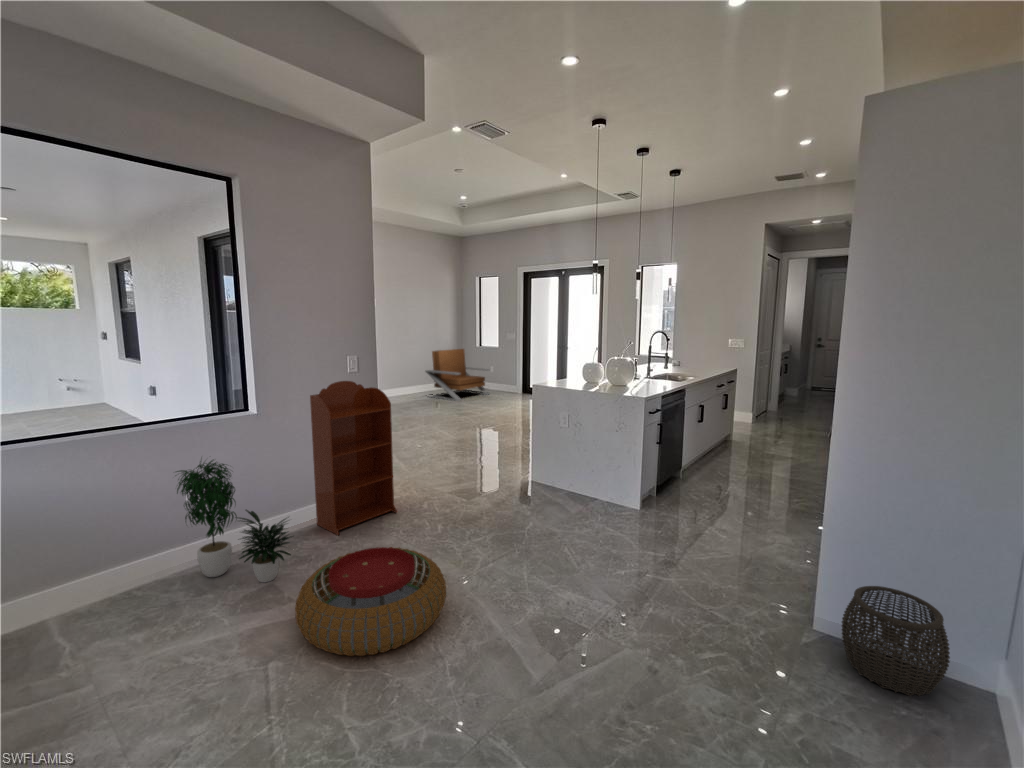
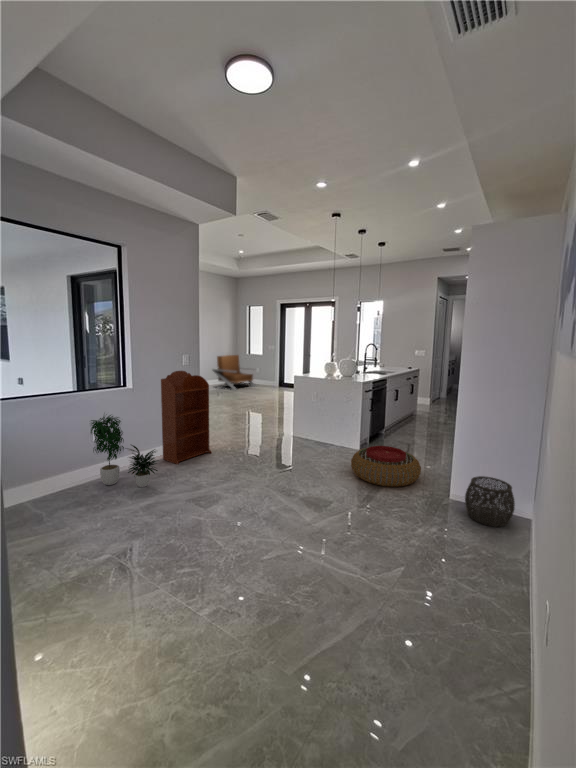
pouf: present [295,547,446,656] -> present [351,446,421,487]

